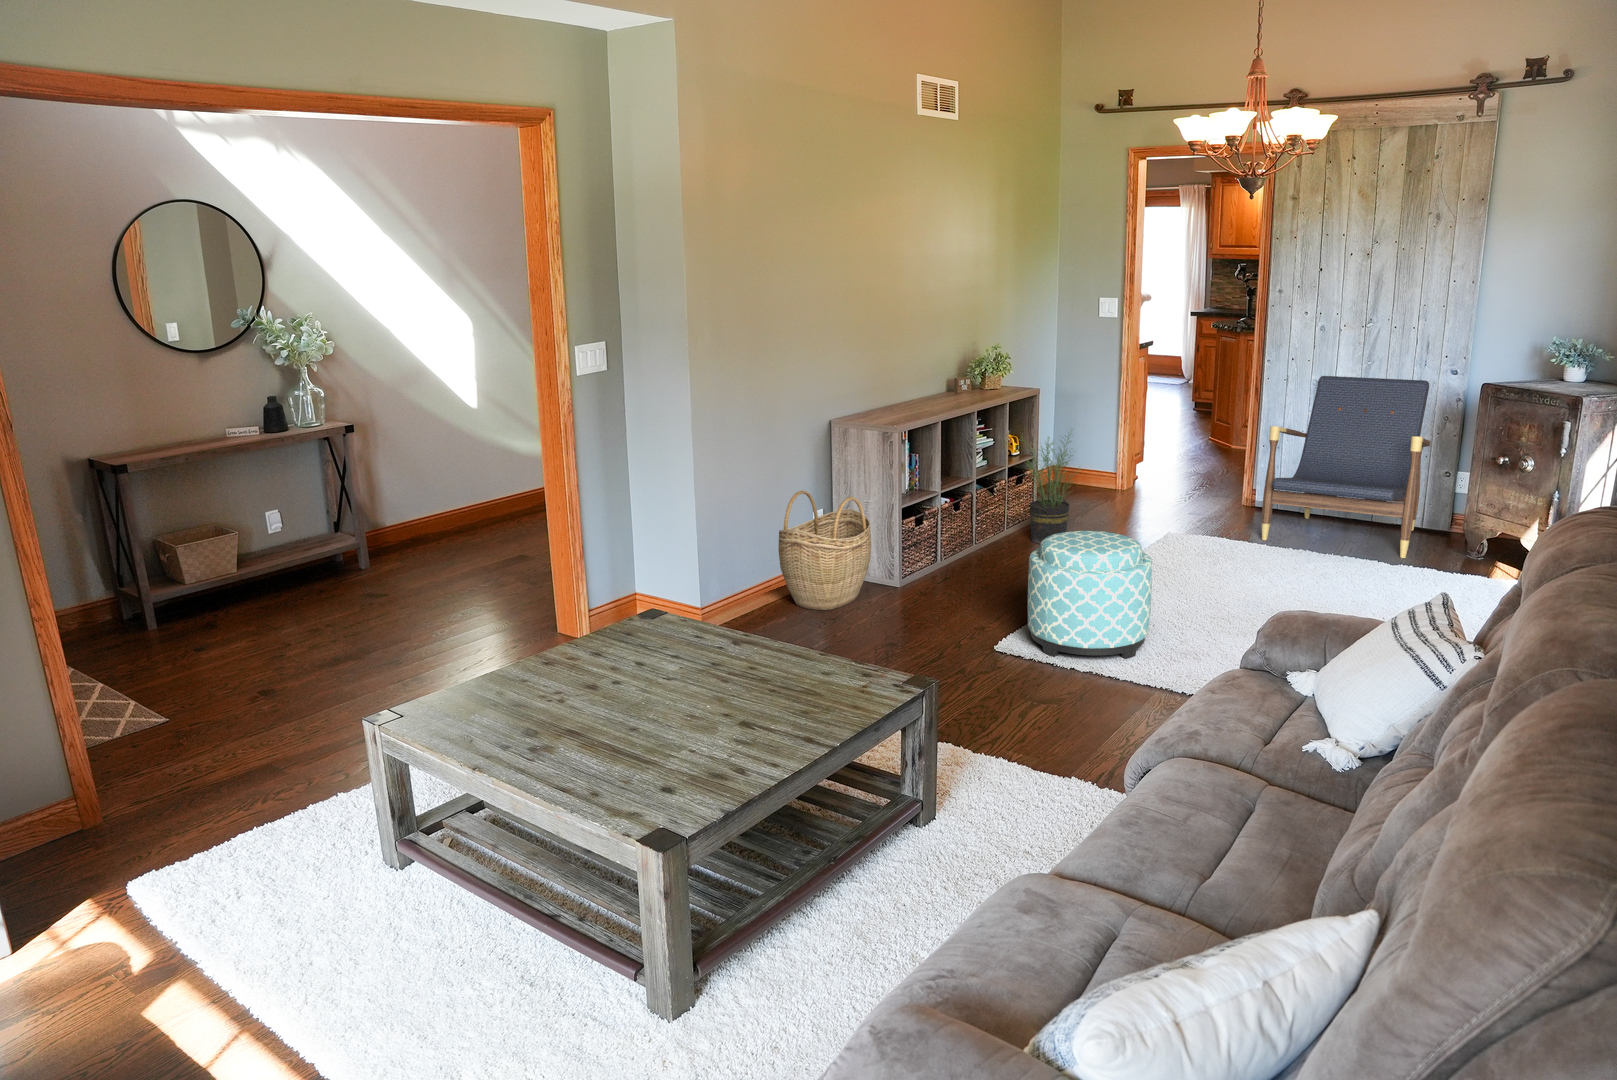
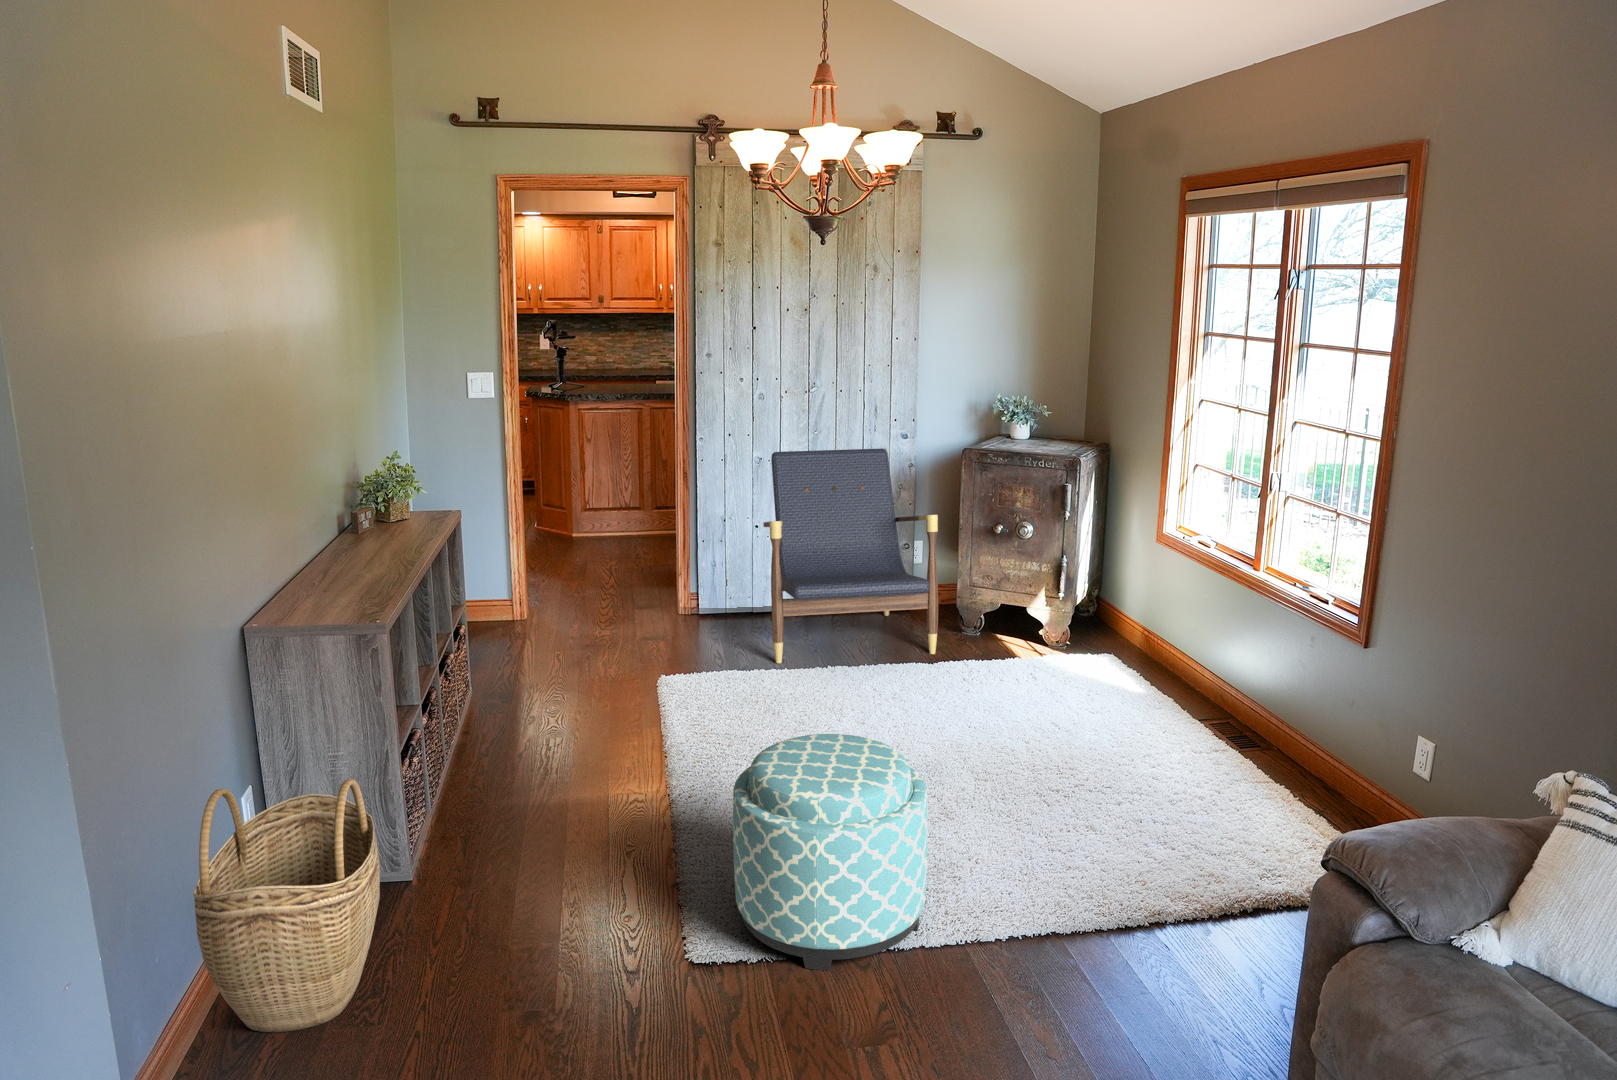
potted plant: present [1021,433,1079,544] -> none [460,558,578,741]

